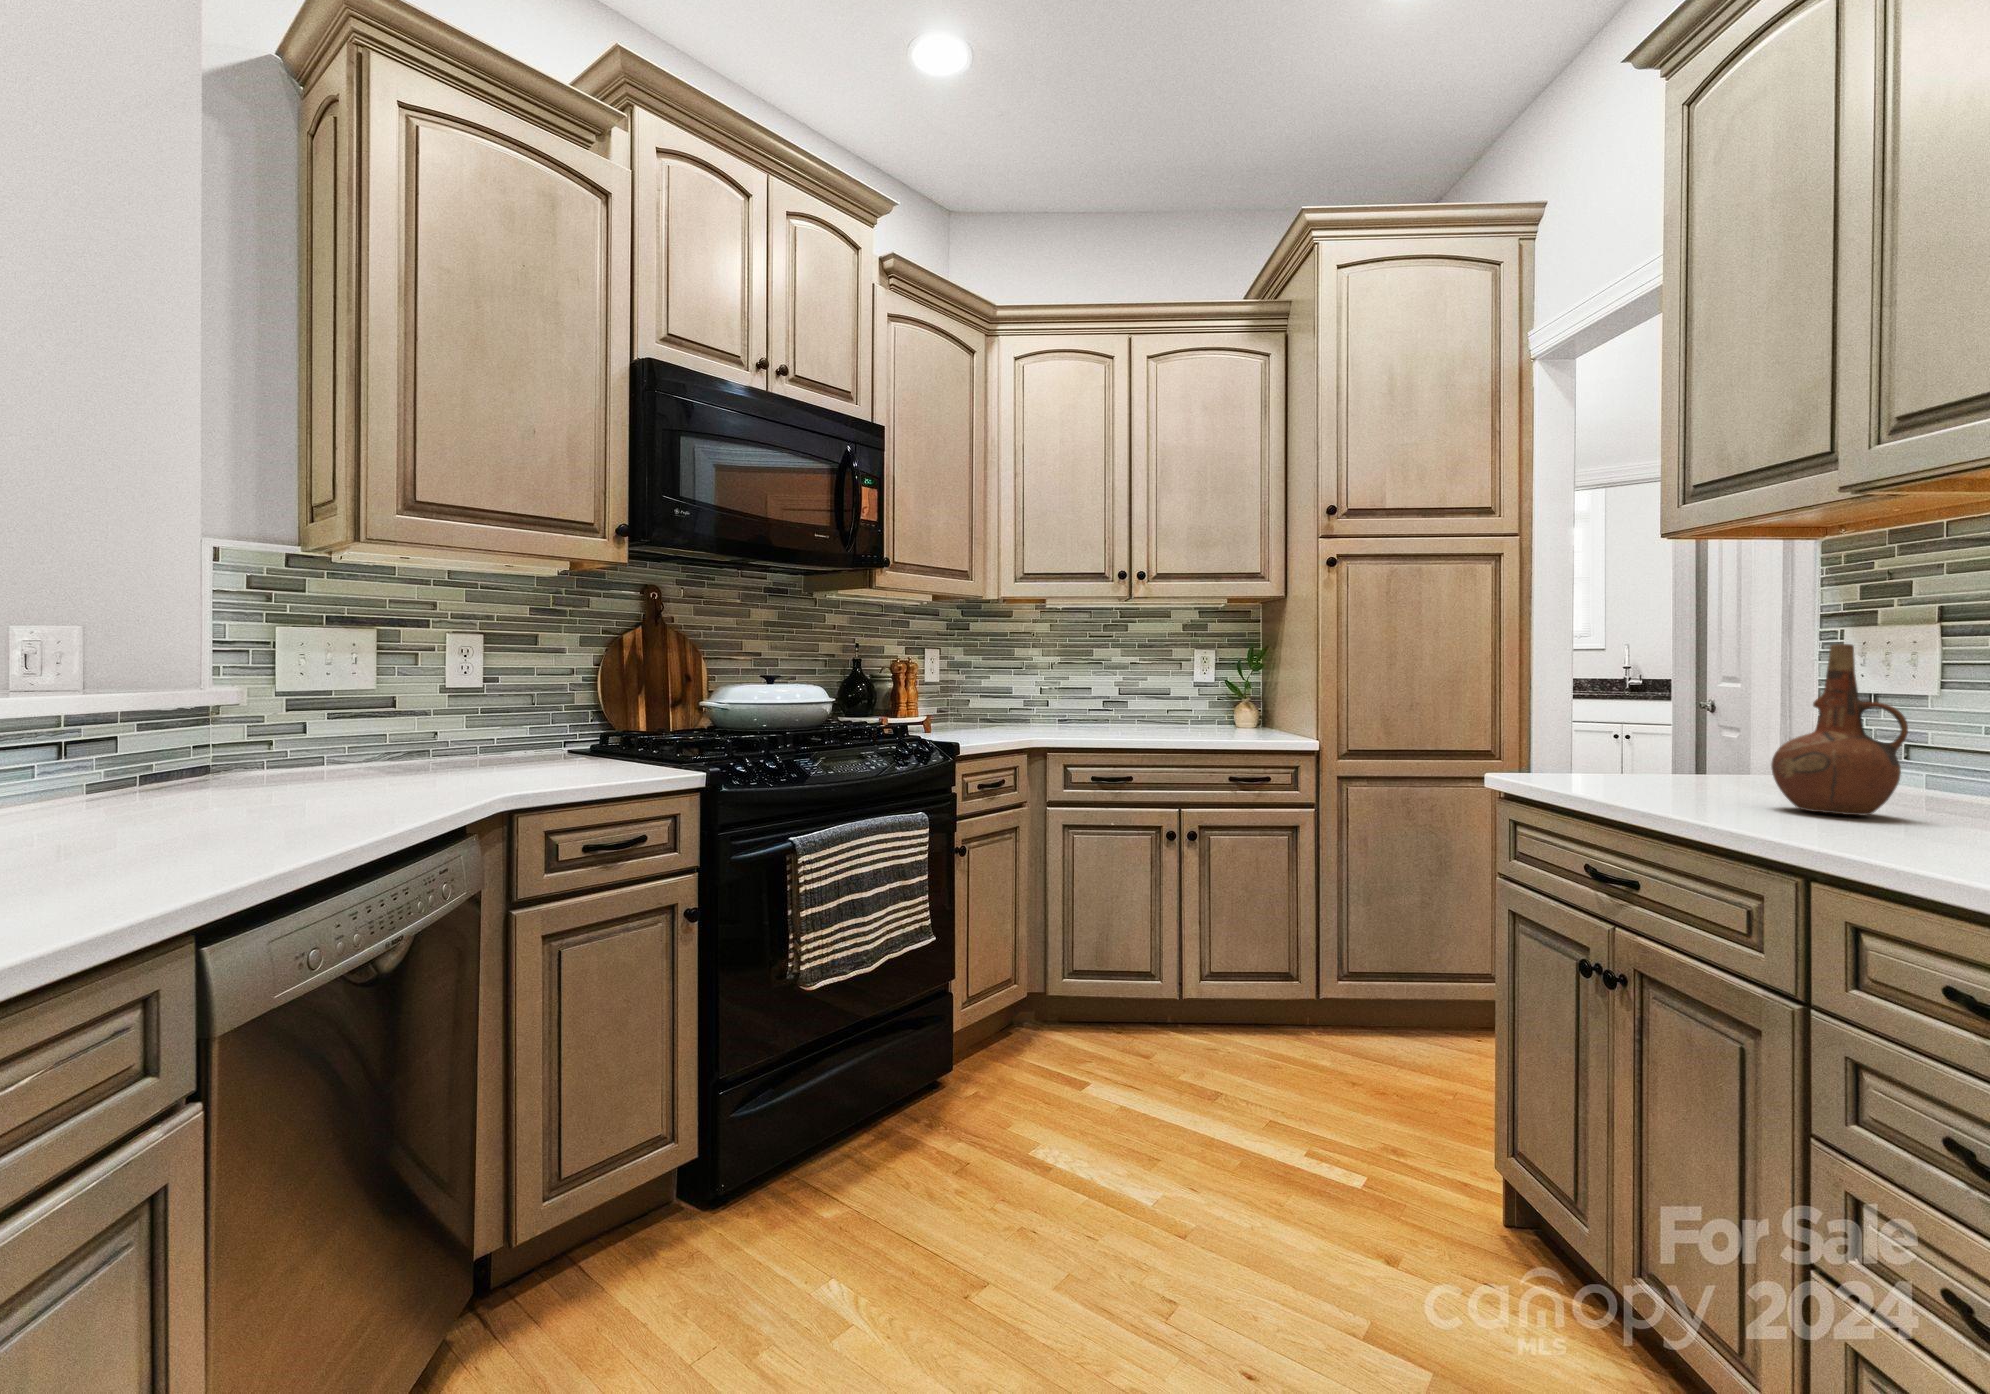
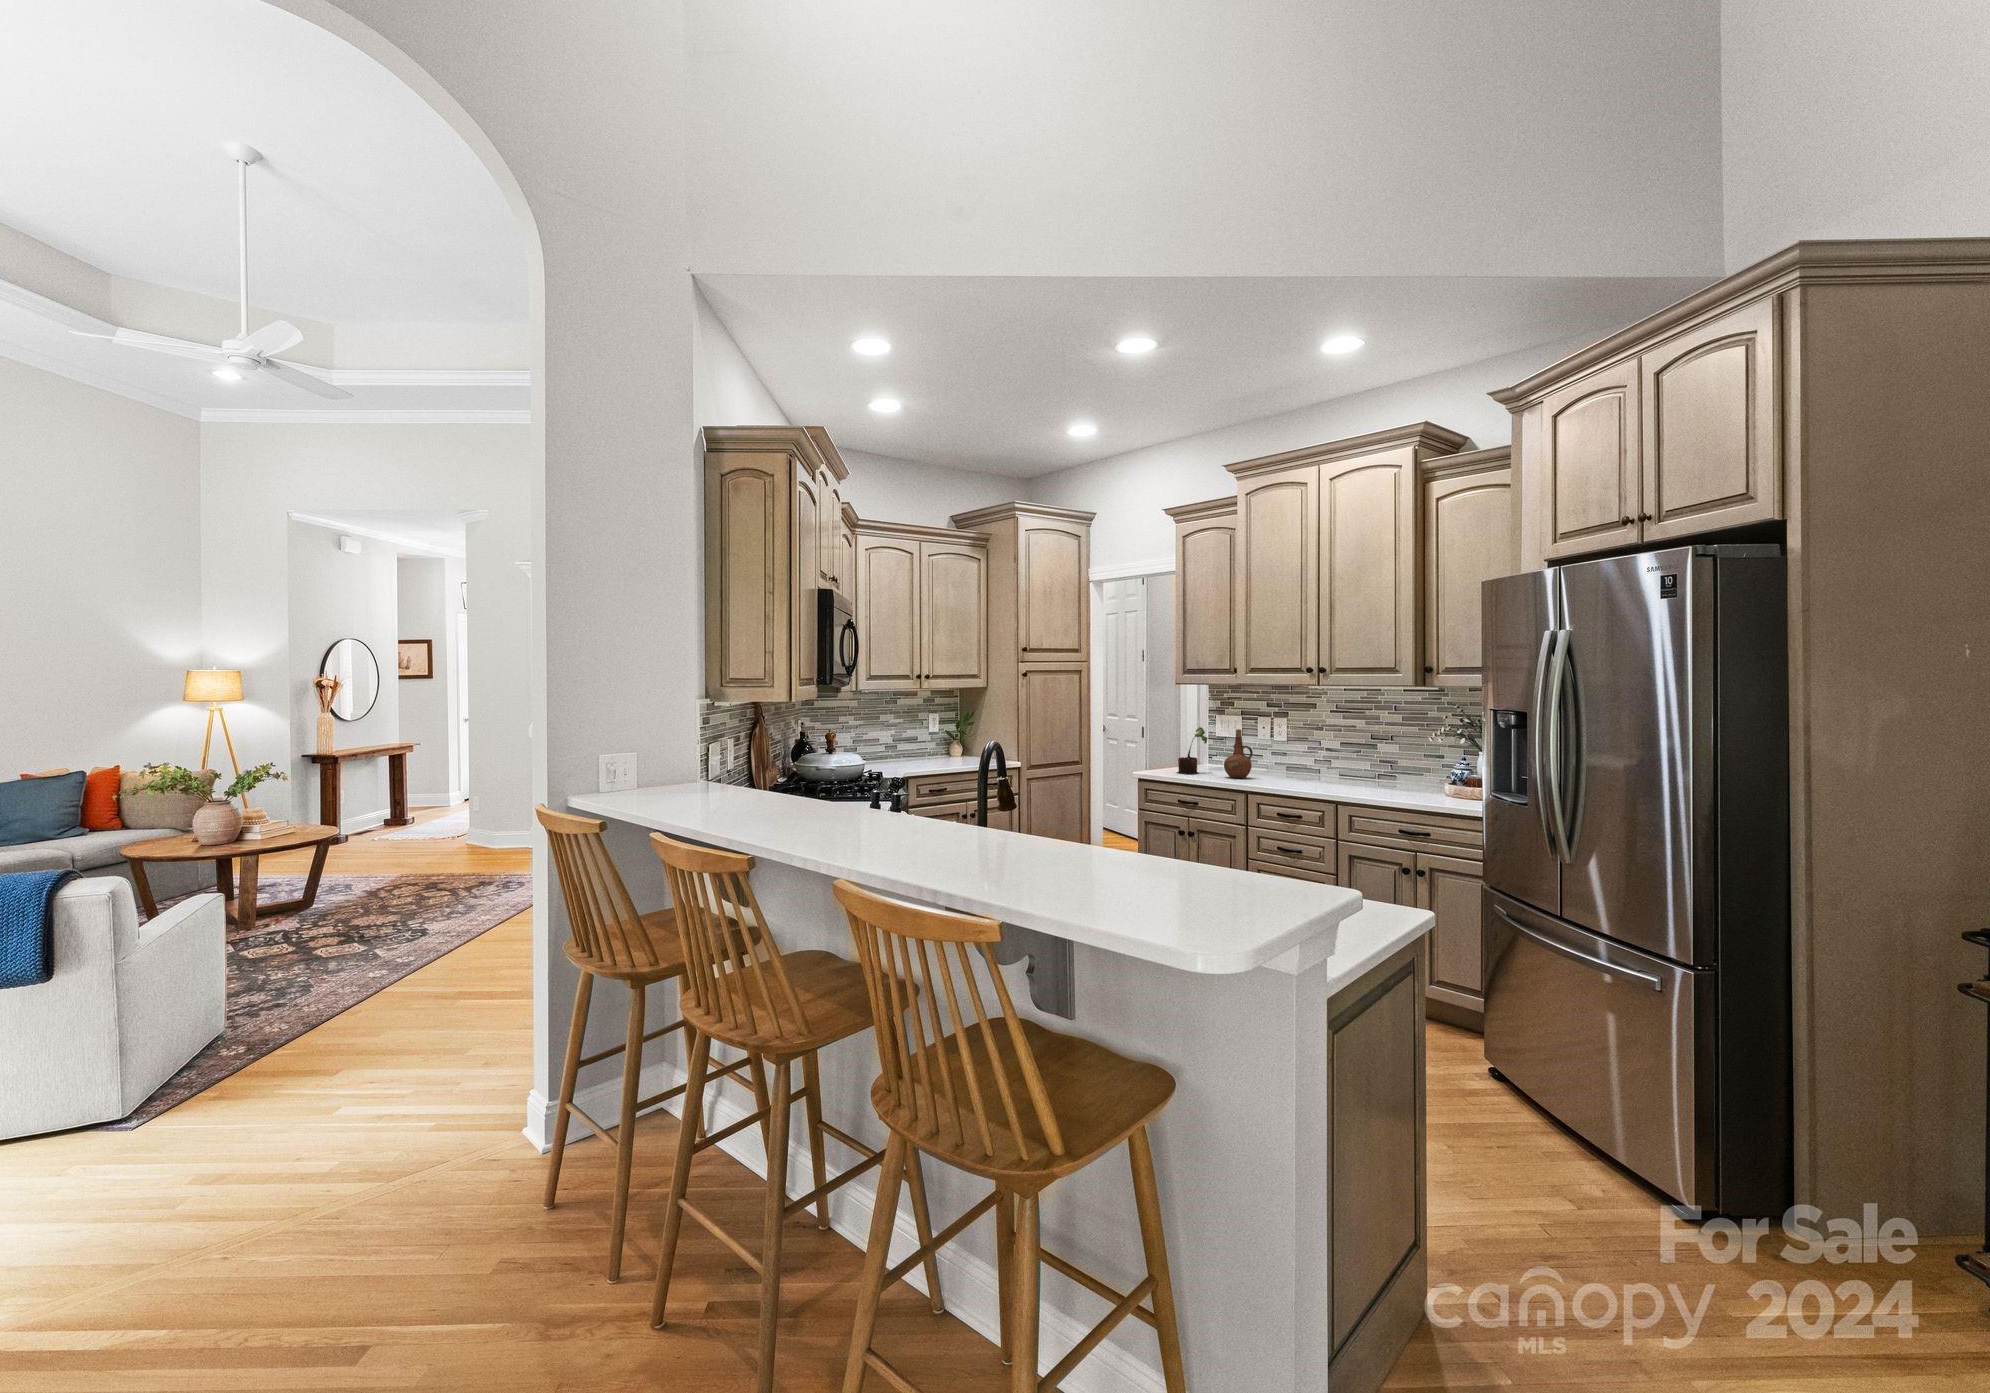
potted plant: none [1625,647,1757,789] -> present [1177,727,1208,774]

